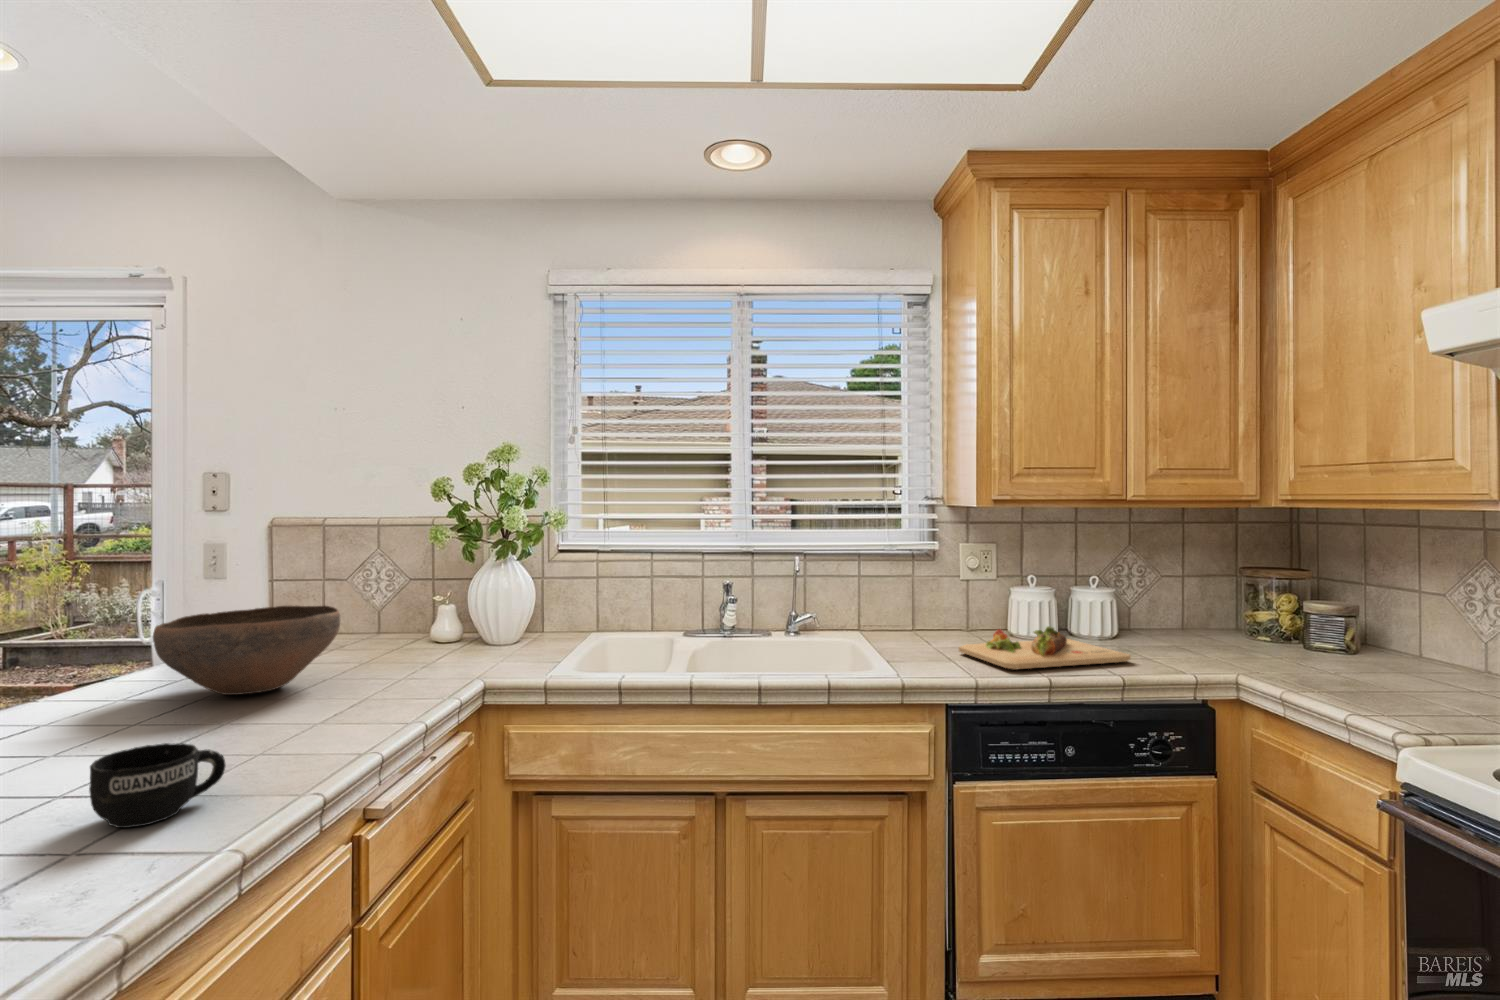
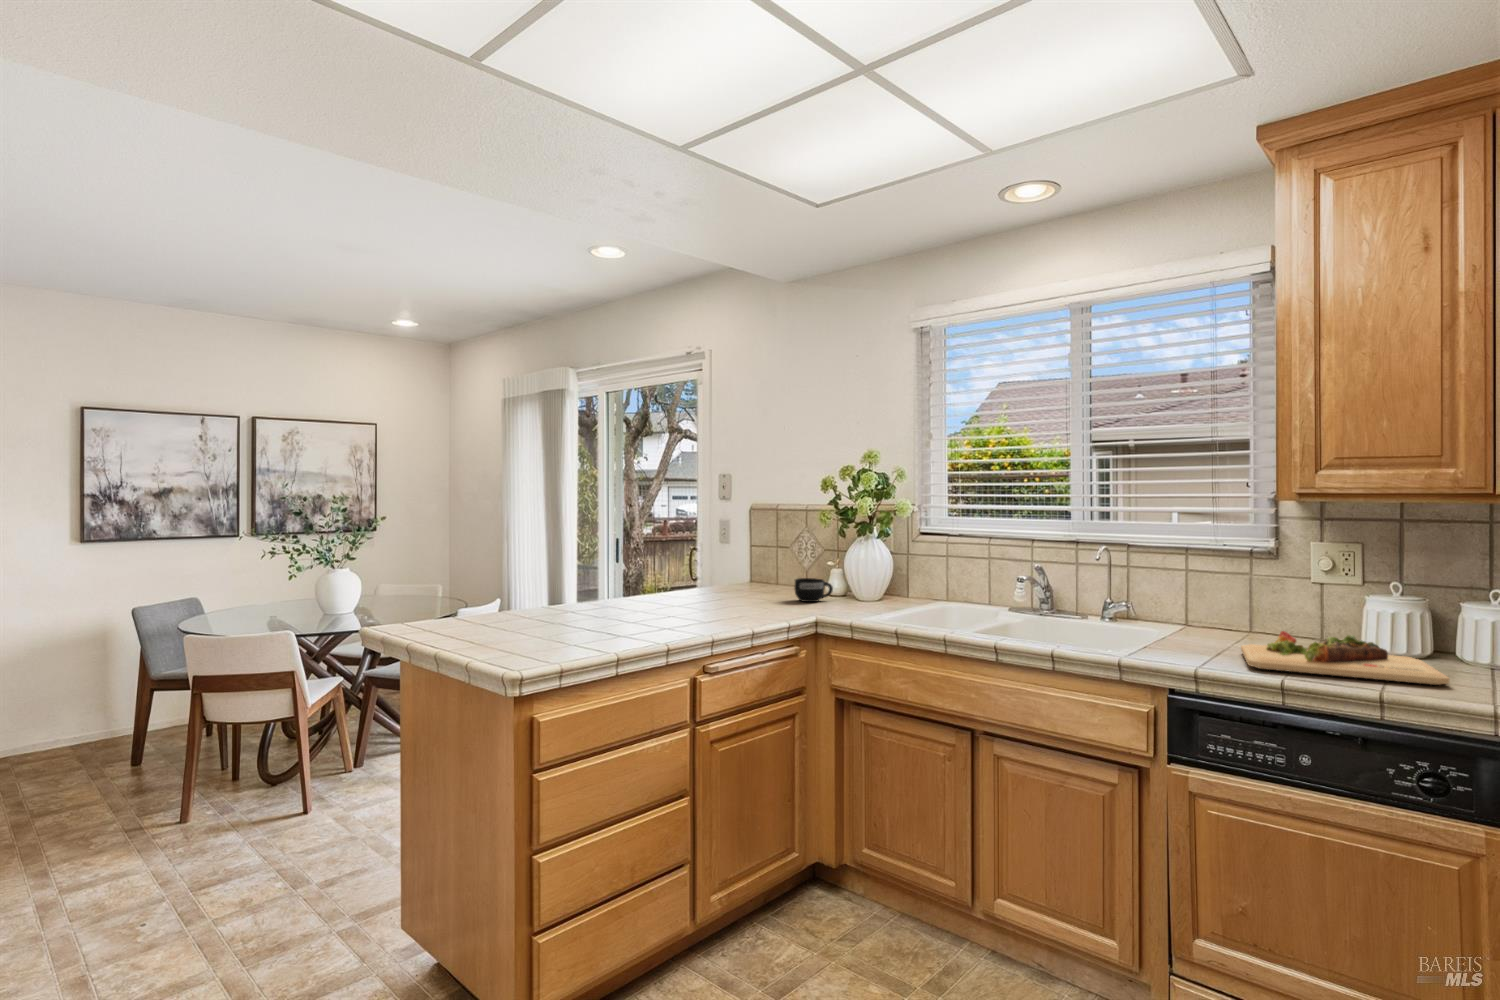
bowl: present [153,606,340,695] -> none [653,557,746,605]
mug: present [89,743,226,828] -> present [794,578,833,602]

